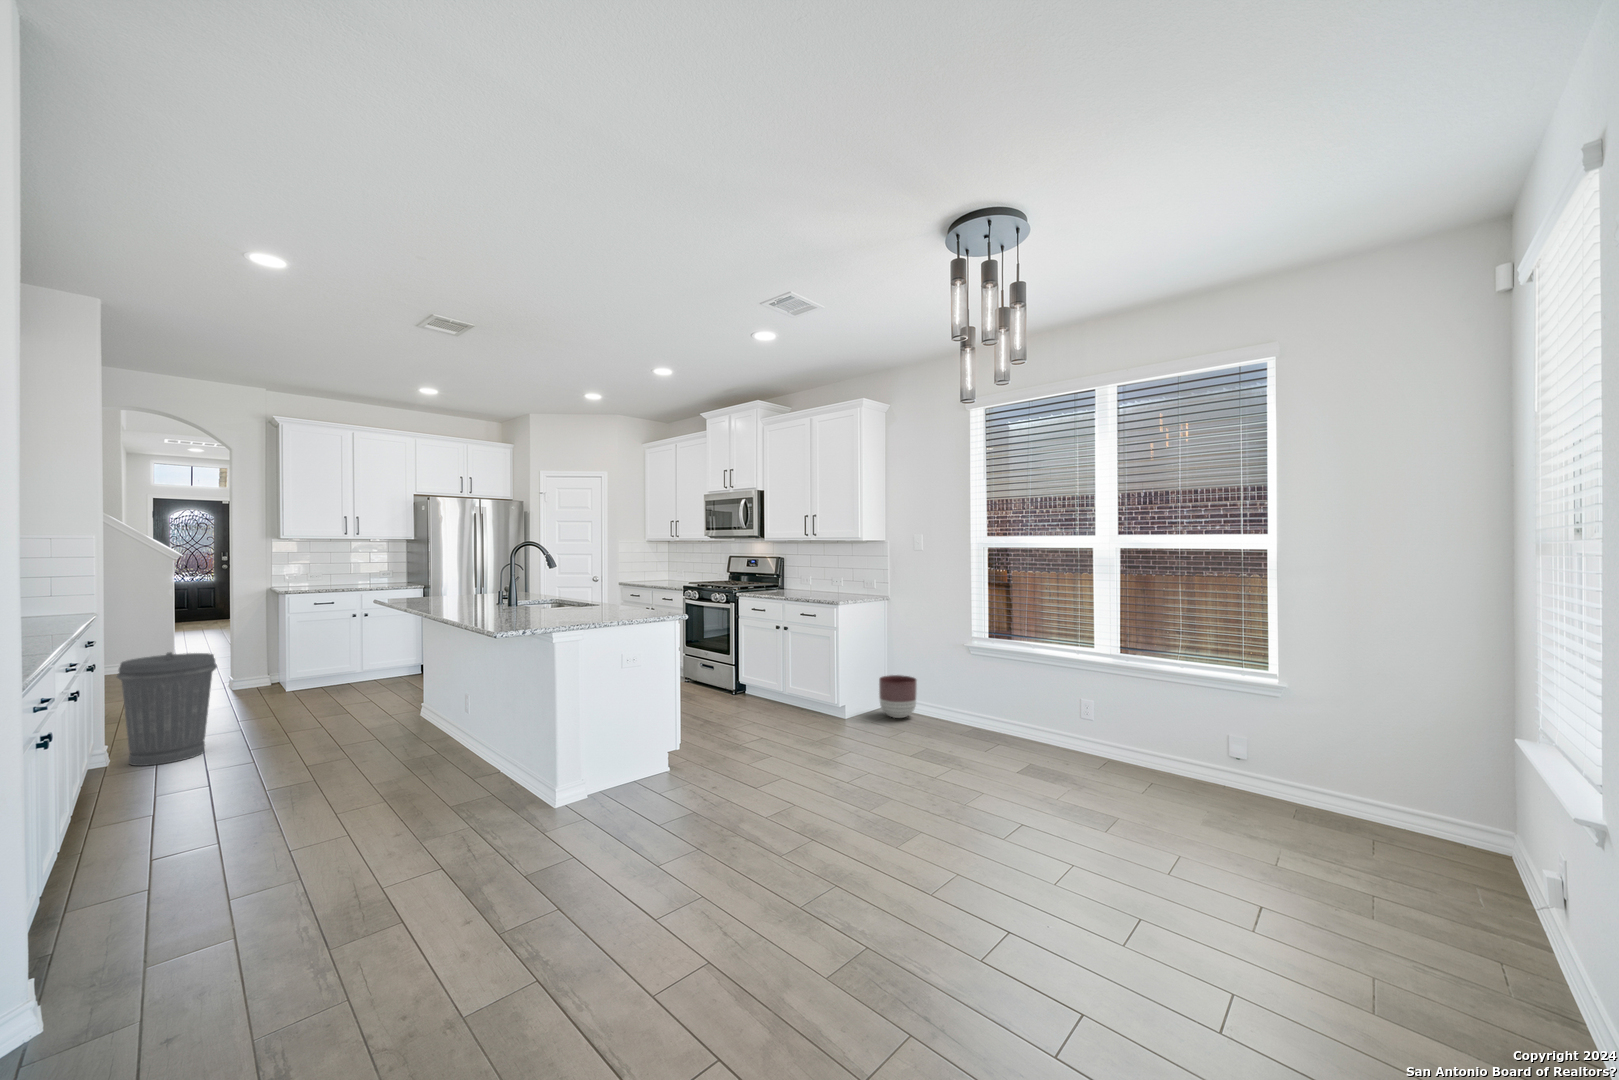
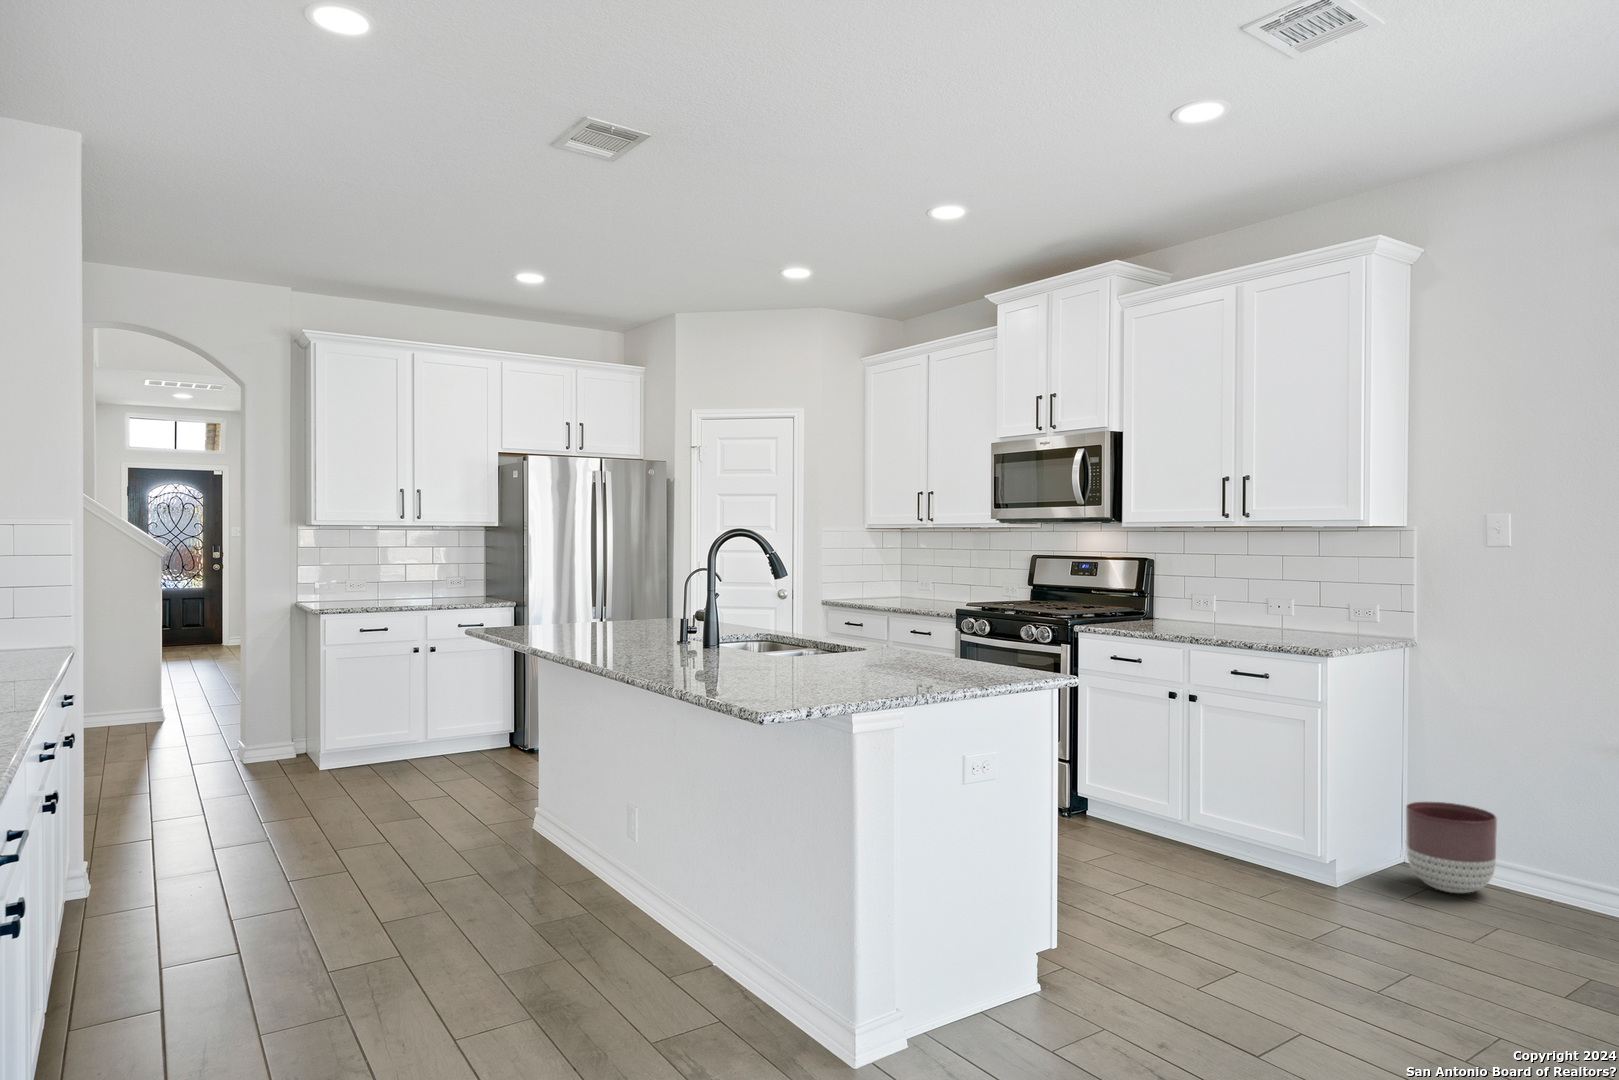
trash can: present [117,652,217,766] -> none [91,714,235,904]

